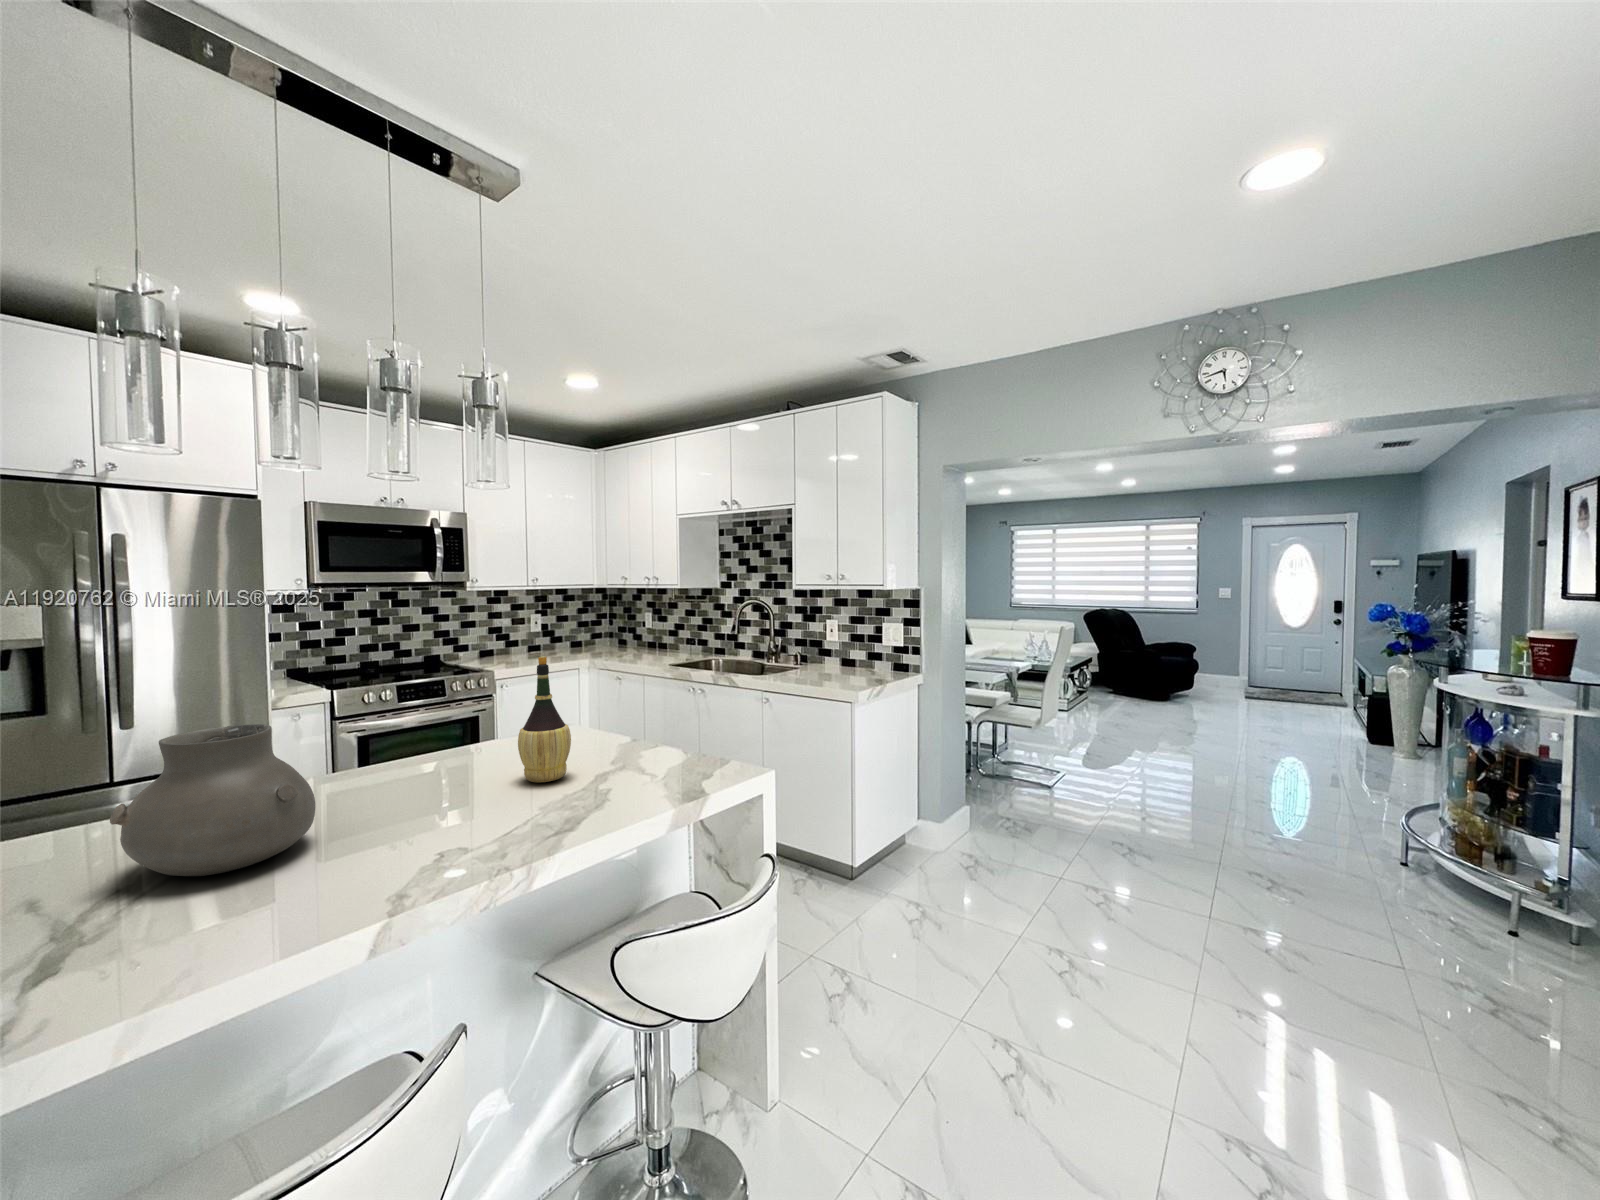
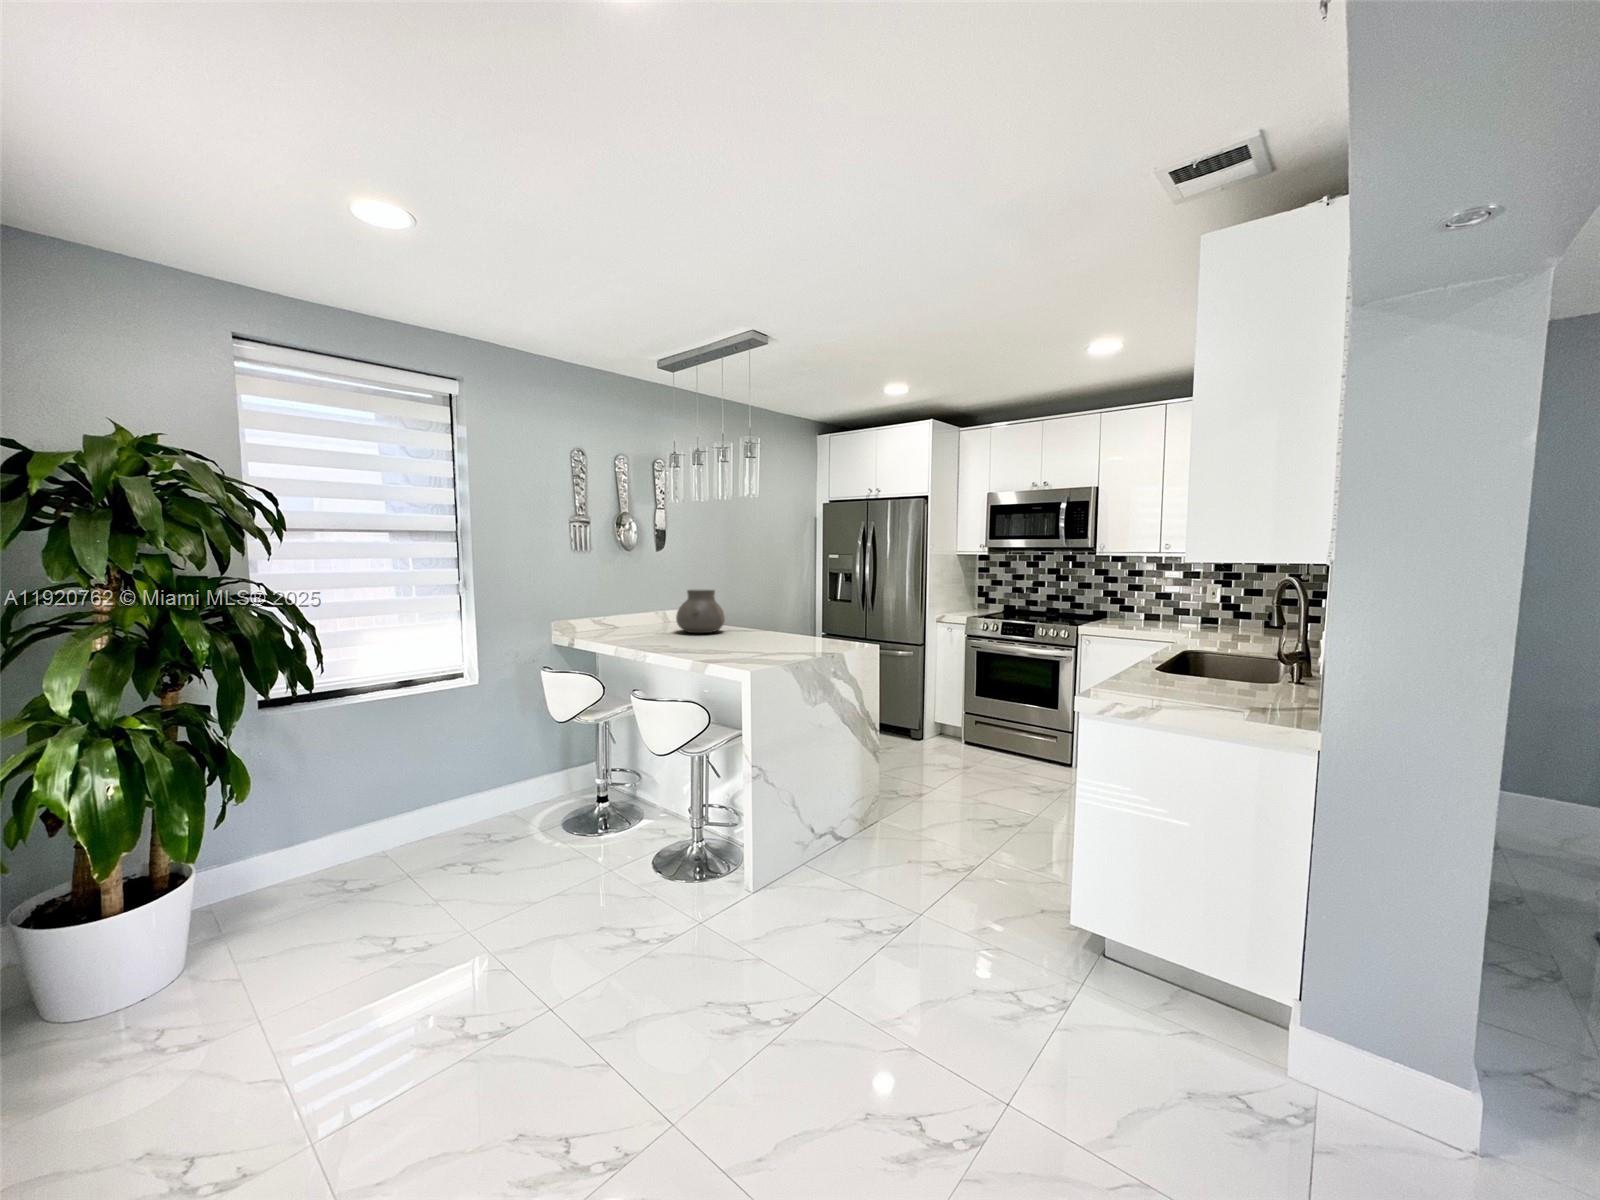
wine bottle: present [518,656,571,782] -> none [776,579,802,644]

